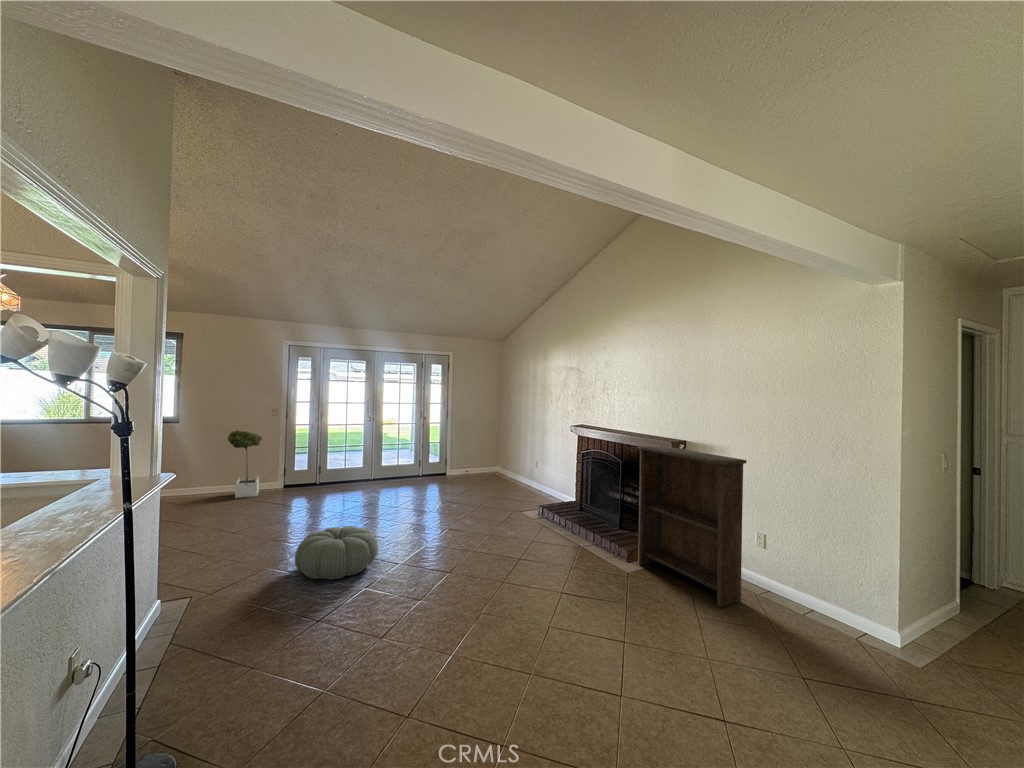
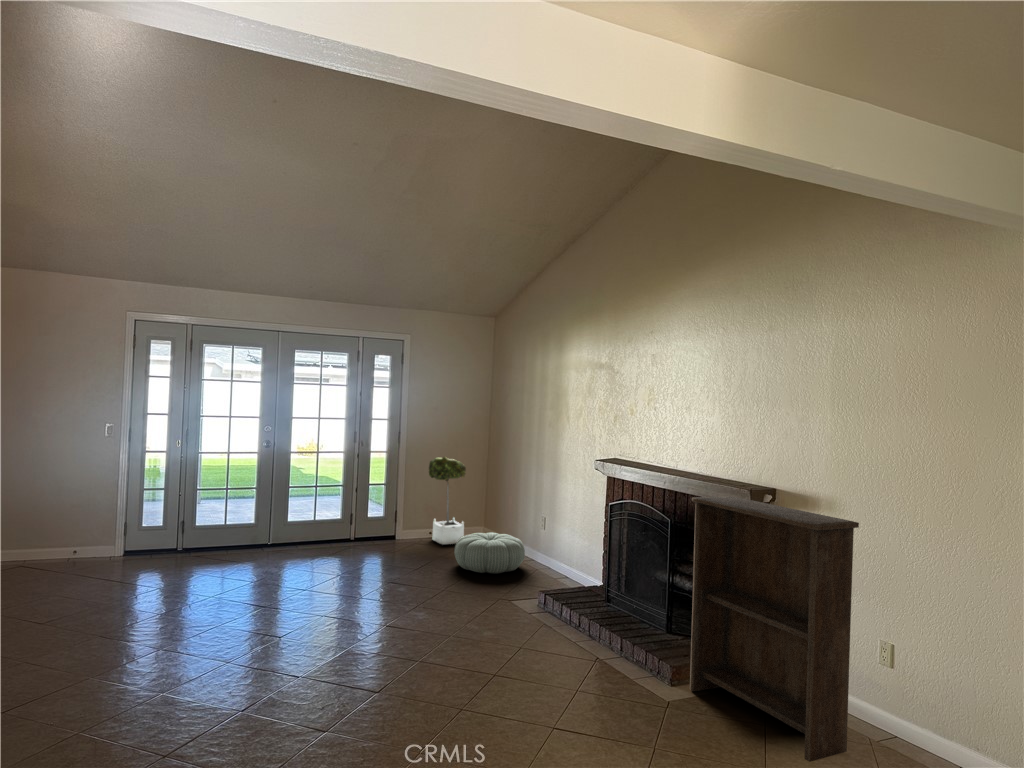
potted tree: present [228,430,262,498] -> present [429,457,466,544]
pouf: present [295,526,378,579] -> present [454,532,525,573]

